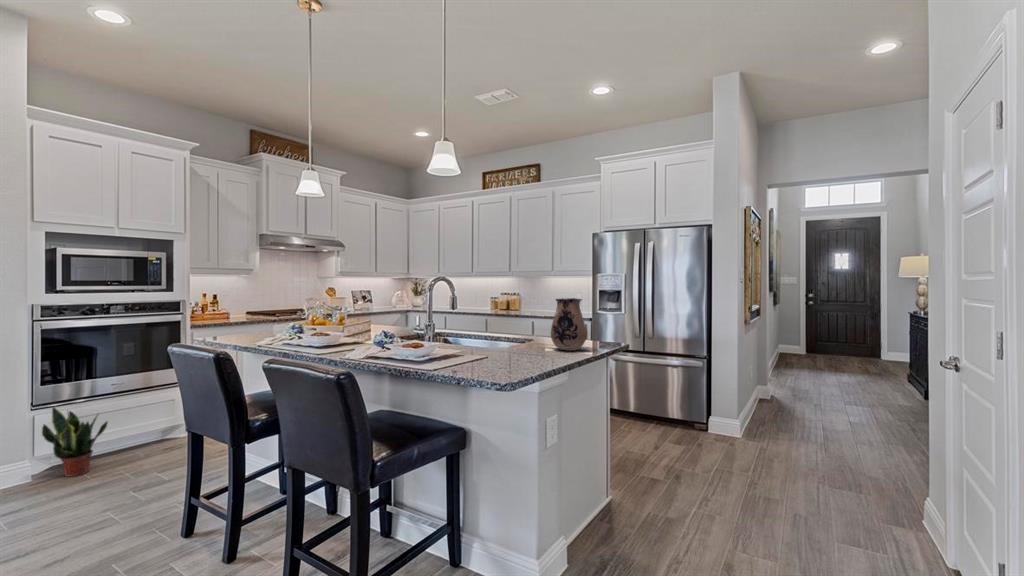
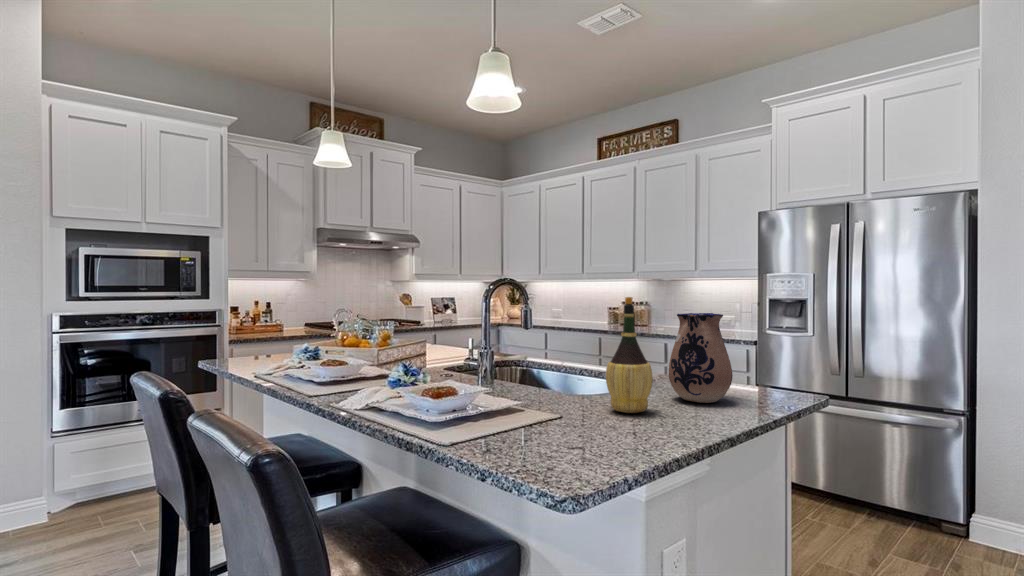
wine bottle: none [518,289,545,357] -> present [606,297,653,413]
potted plant: present [42,407,108,477] -> none [59,433,128,518]

